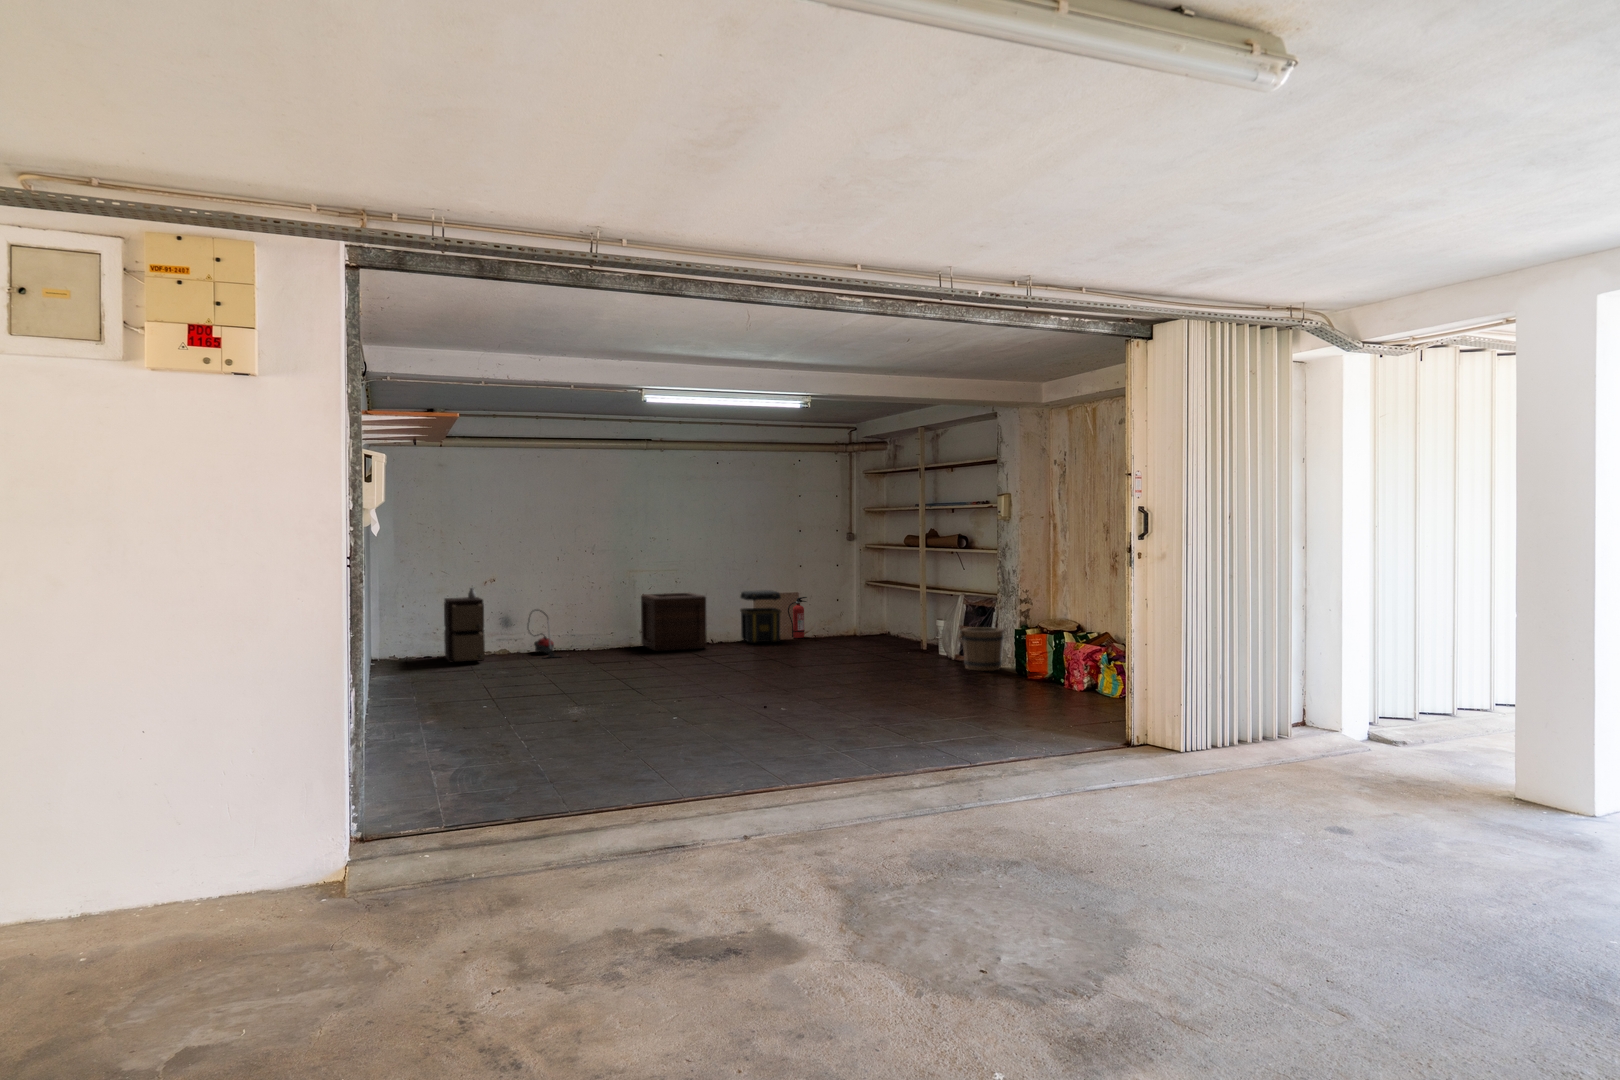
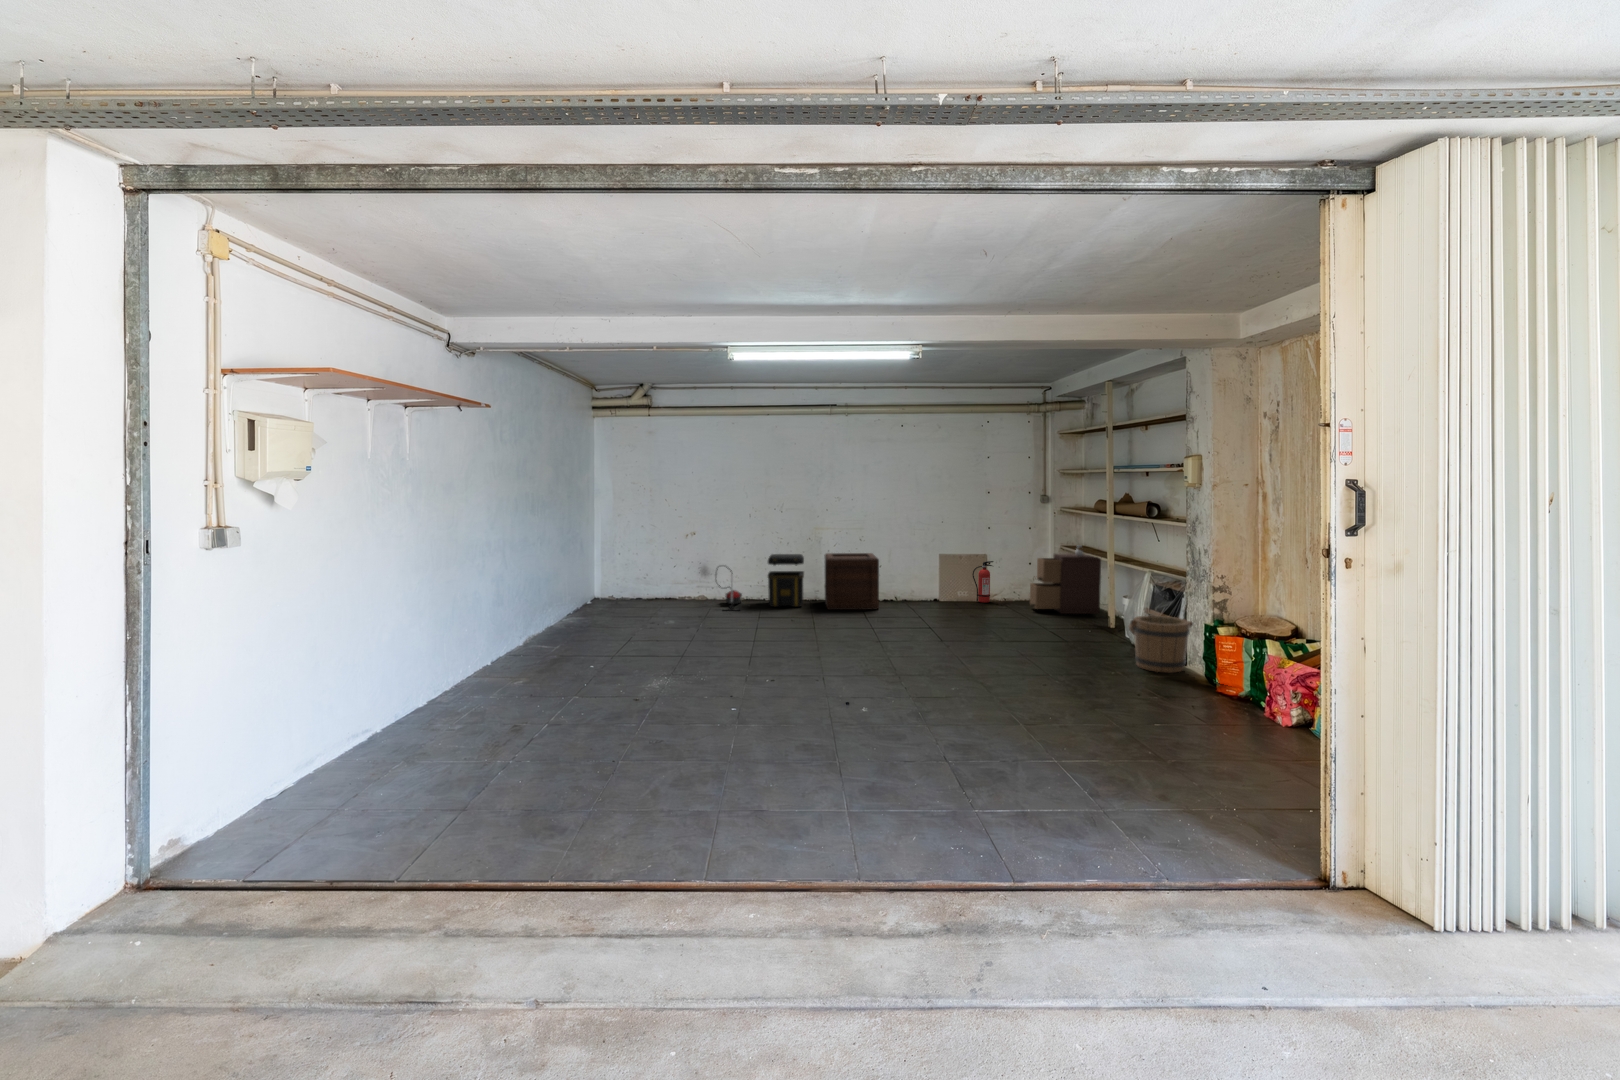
storage cabinet: present [444,588,485,662] -> present [1030,546,1101,614]
toolbox: present [740,590,781,643] -> present [768,554,804,607]

